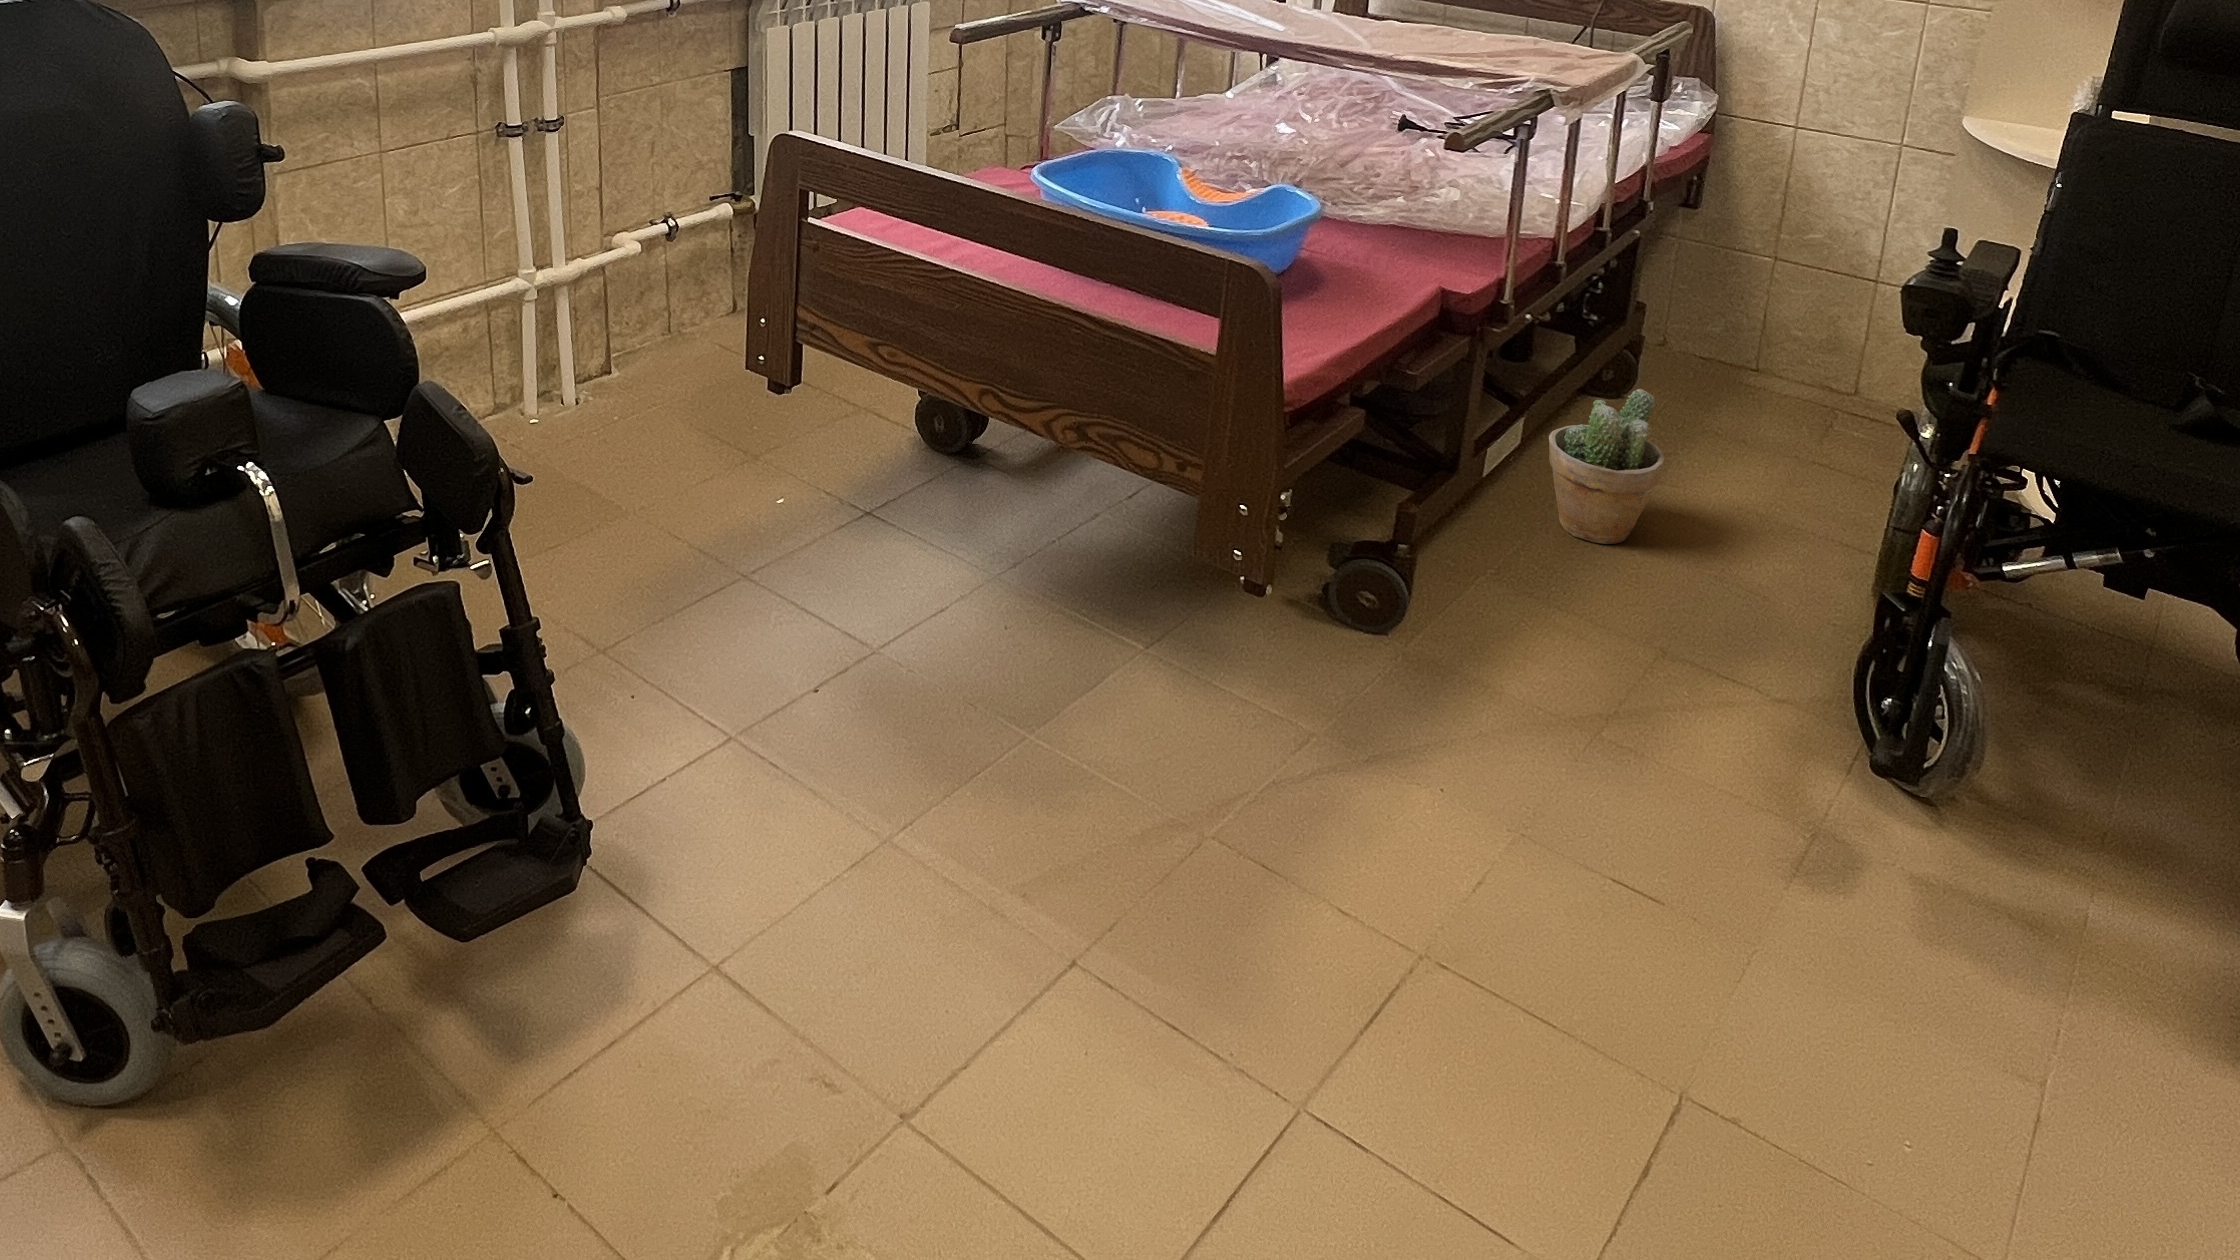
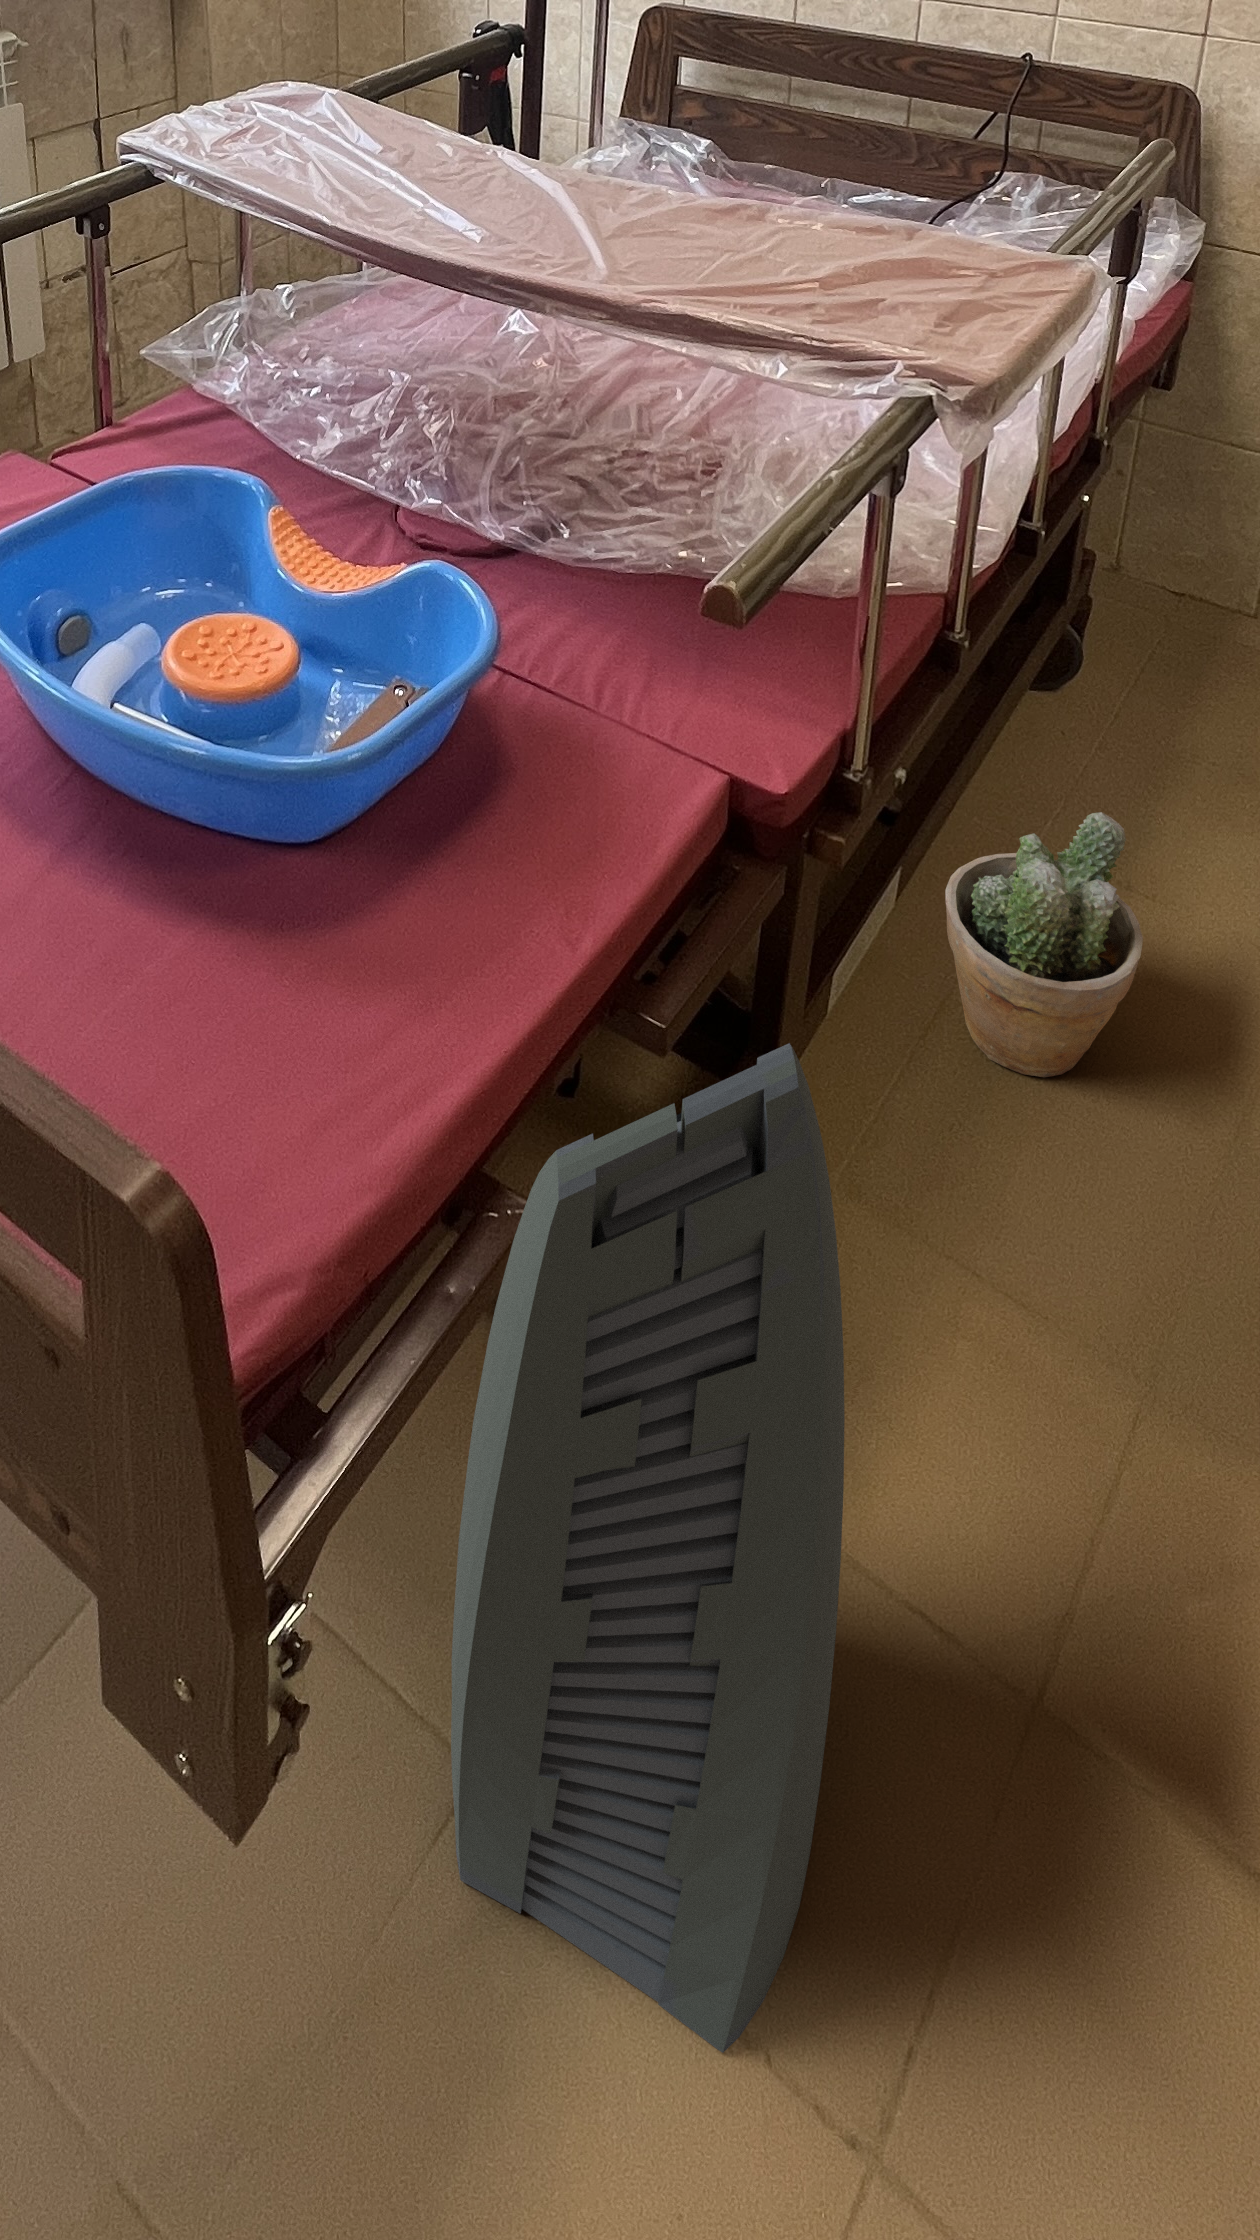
air purifier: none [1304,323,1506,806] -> present [451,1043,845,2053]

